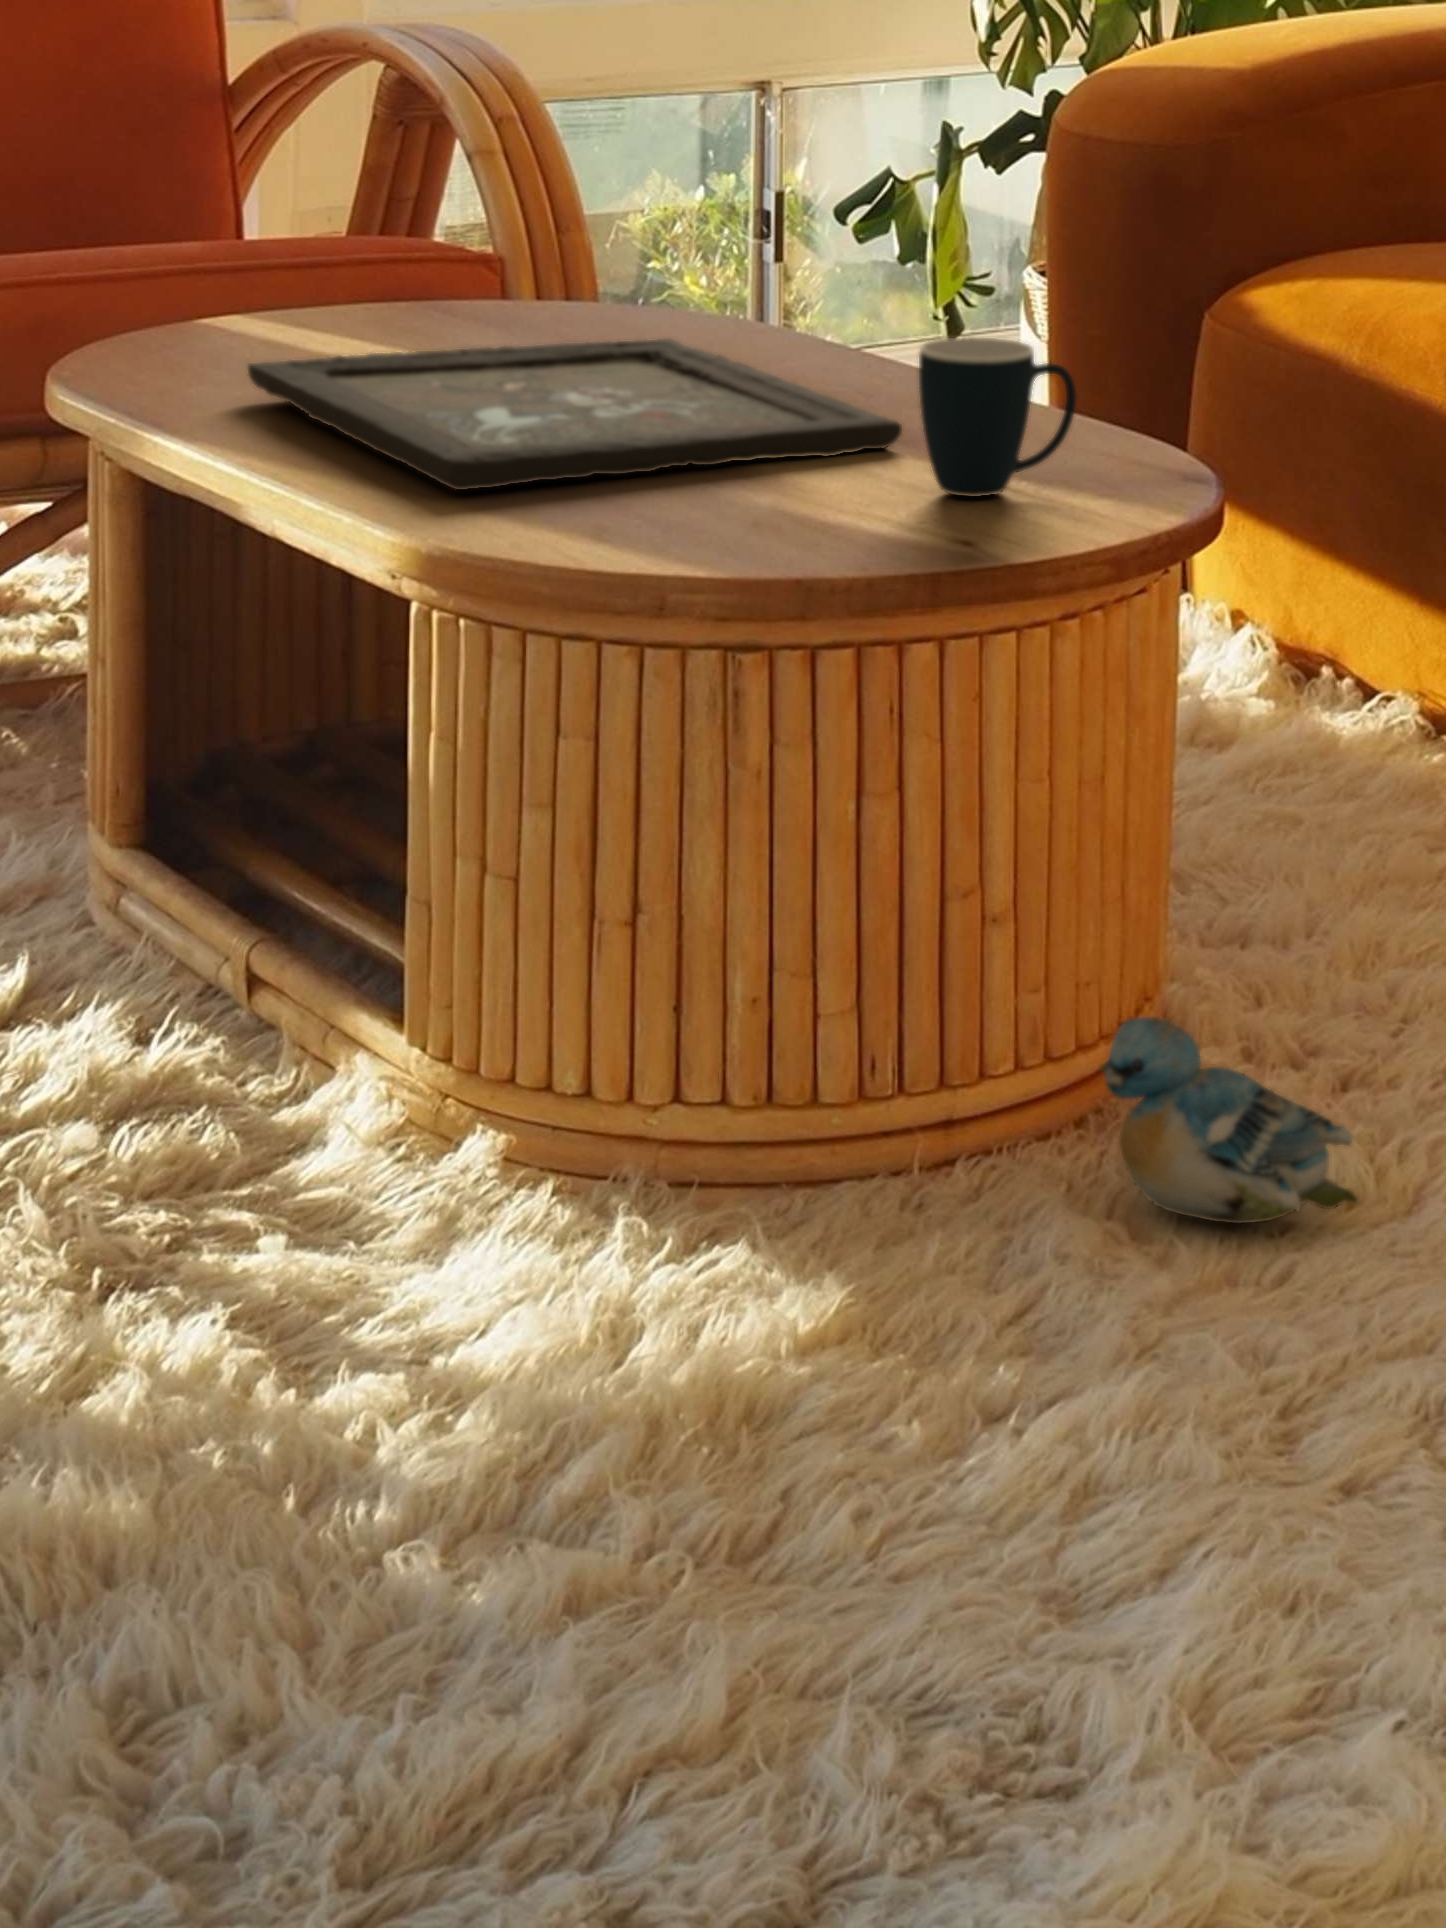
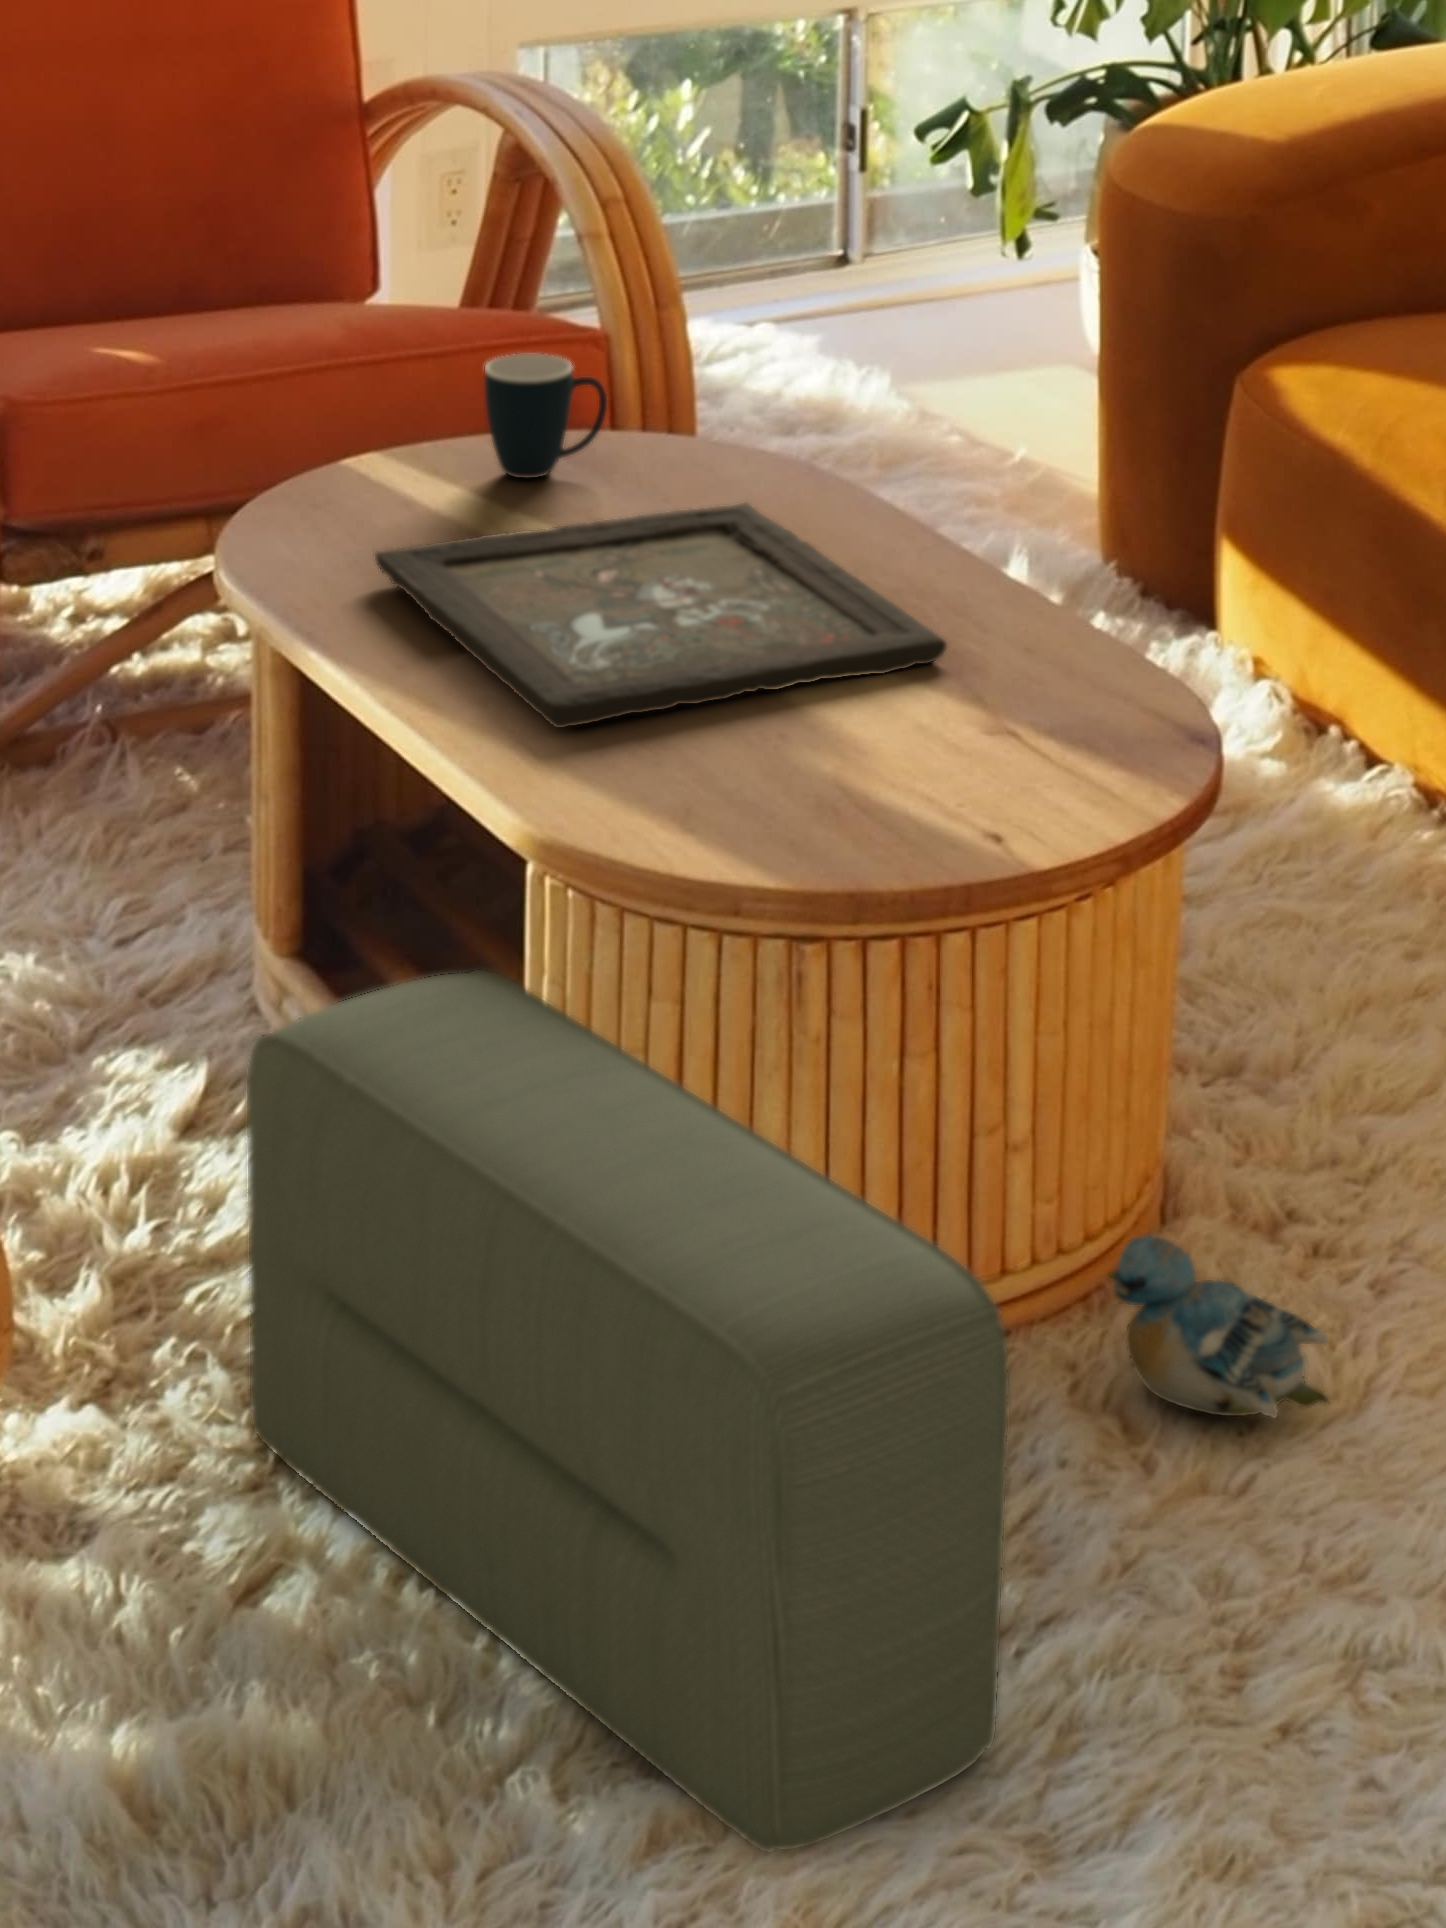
mug: present [919,337,1076,497] -> present [484,354,607,478]
pouf: none [79,699,1001,1615] -> present [247,970,1009,1852]

